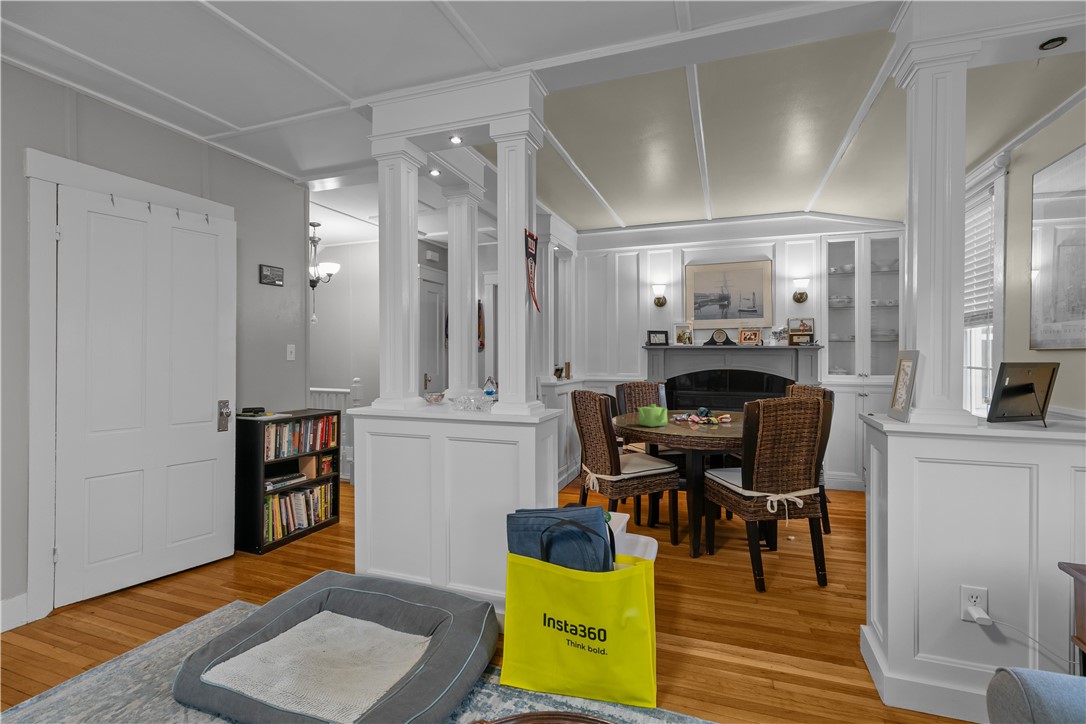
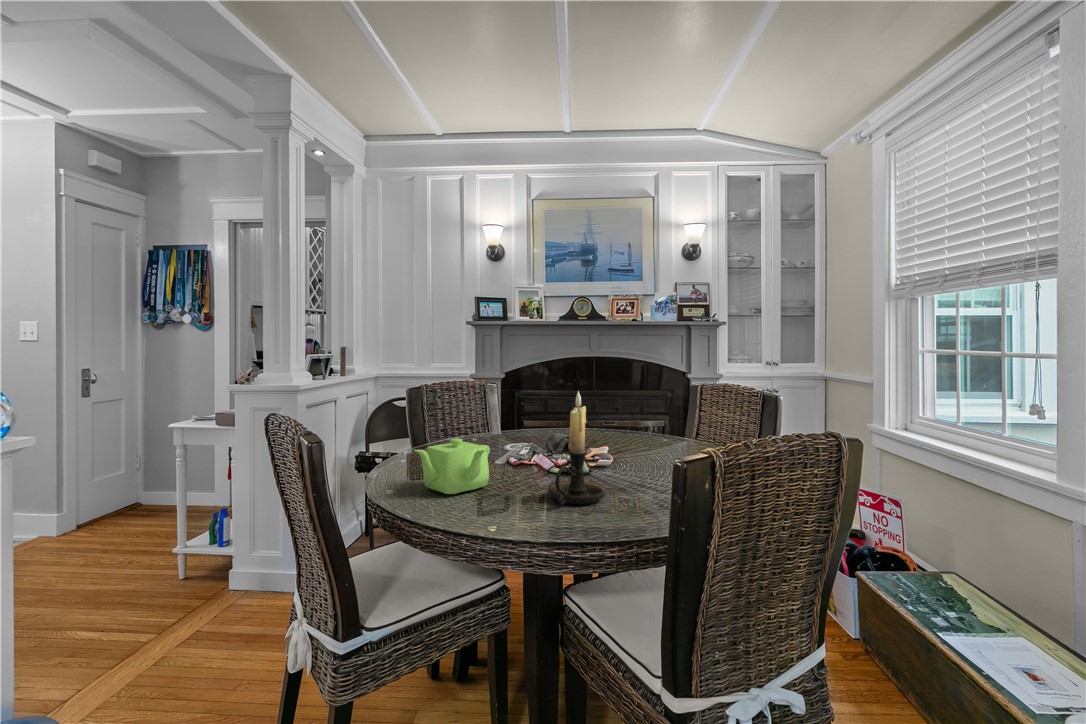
candle holder: none [695,383,720,431] -> present [549,391,606,505]

